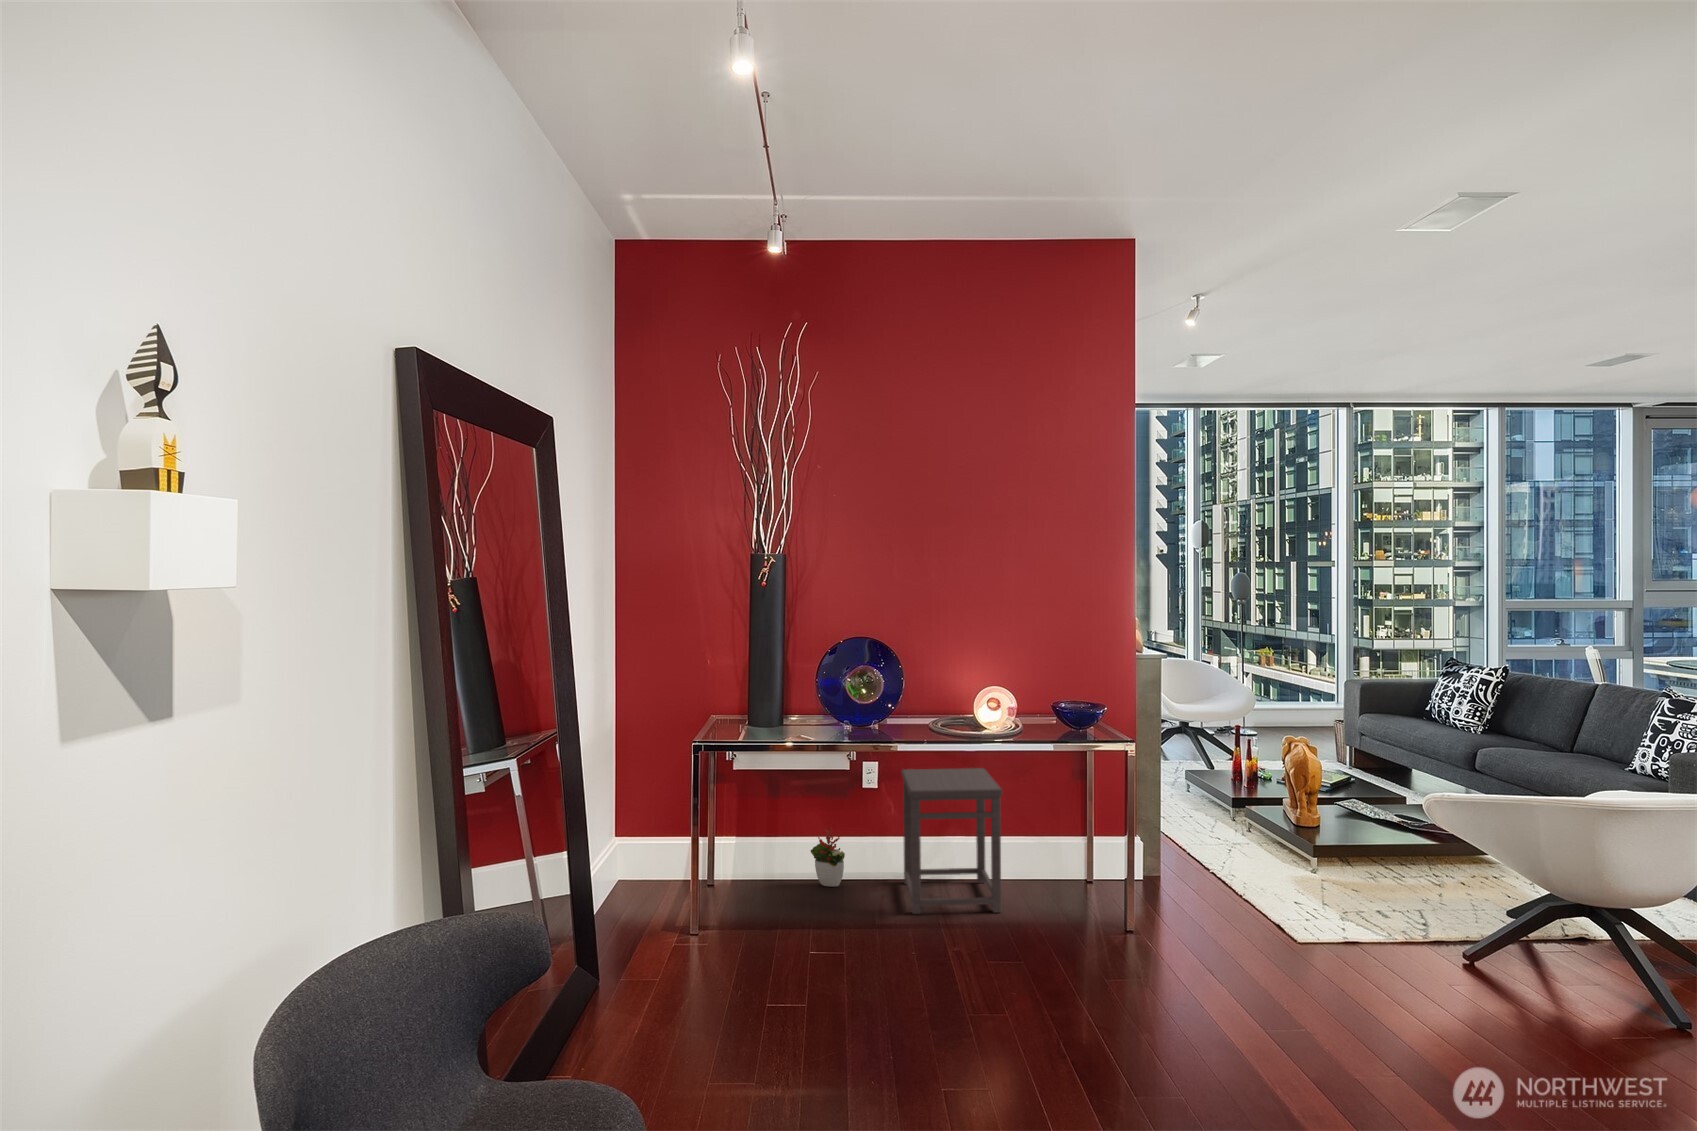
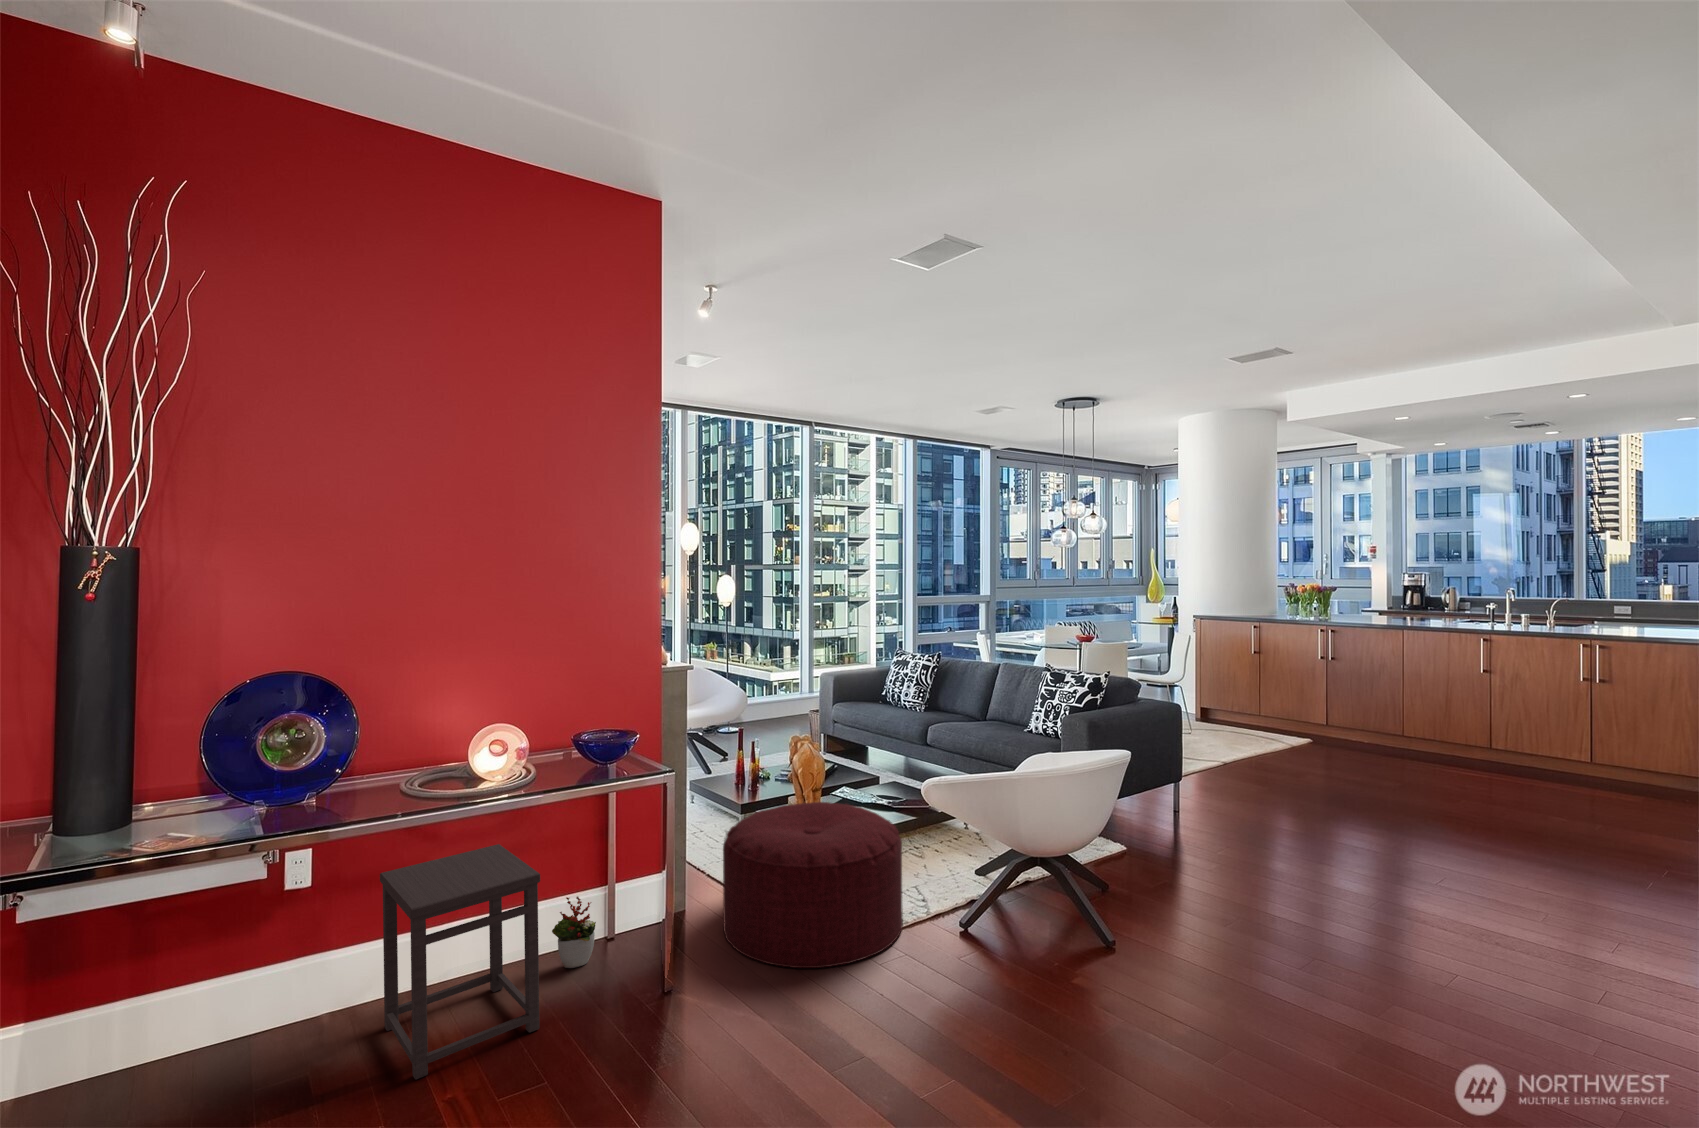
ottoman: none [1180,792,1384,952] -> present [723,802,903,968]
decorative plant: present [811,827,845,887] -> present [552,897,596,968]

